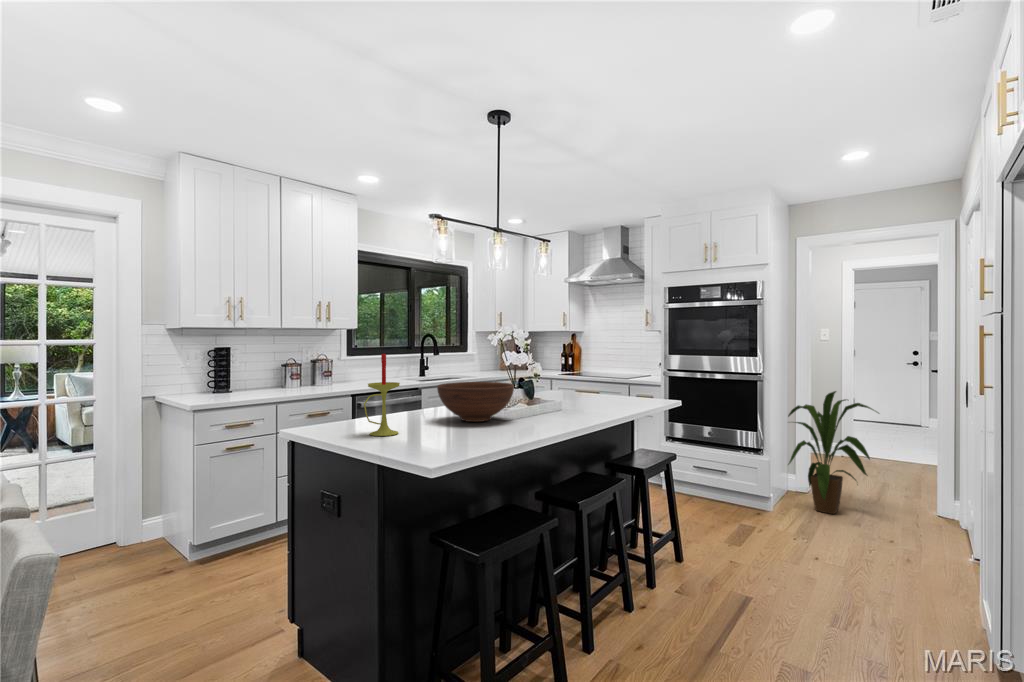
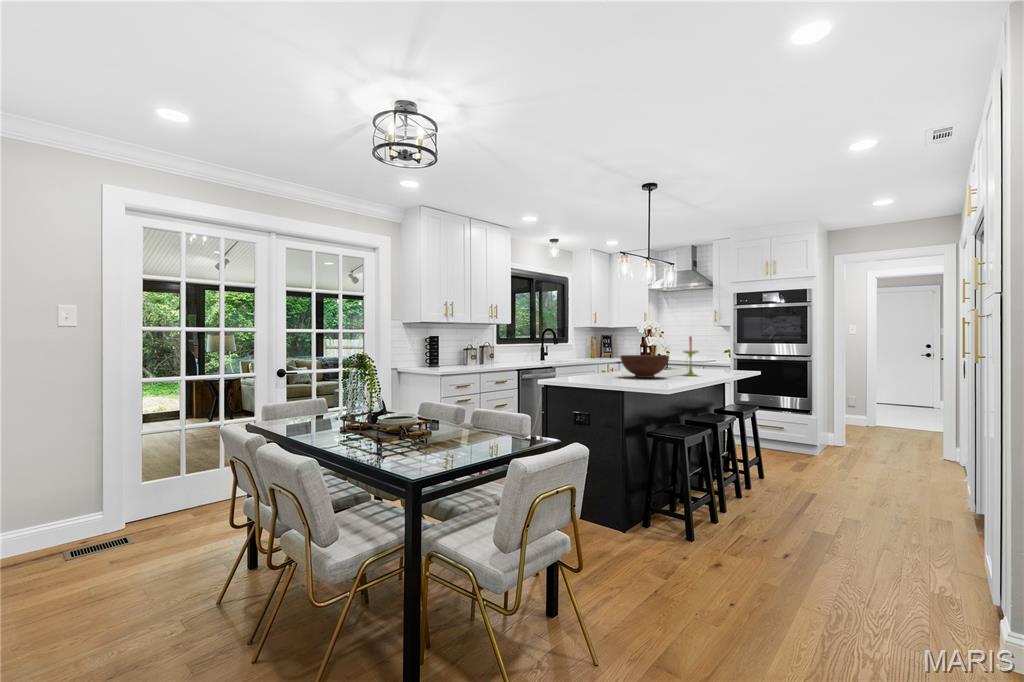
candle: present [364,354,400,436] -> present [684,336,698,376]
house plant: present [788,391,878,514] -> none [829,368,901,458]

